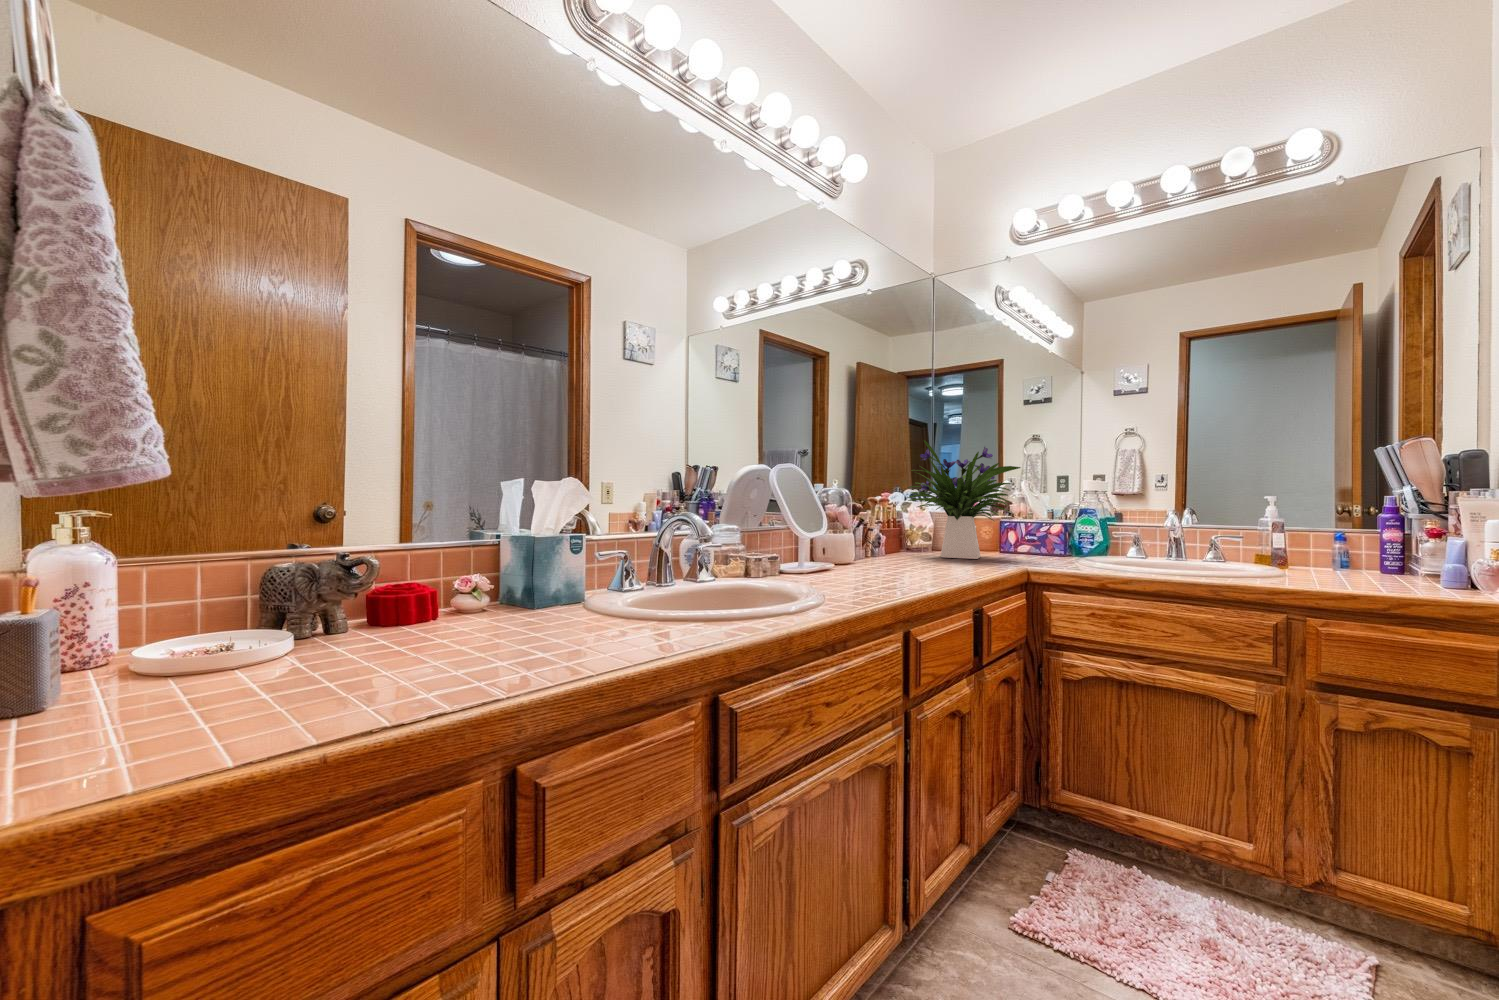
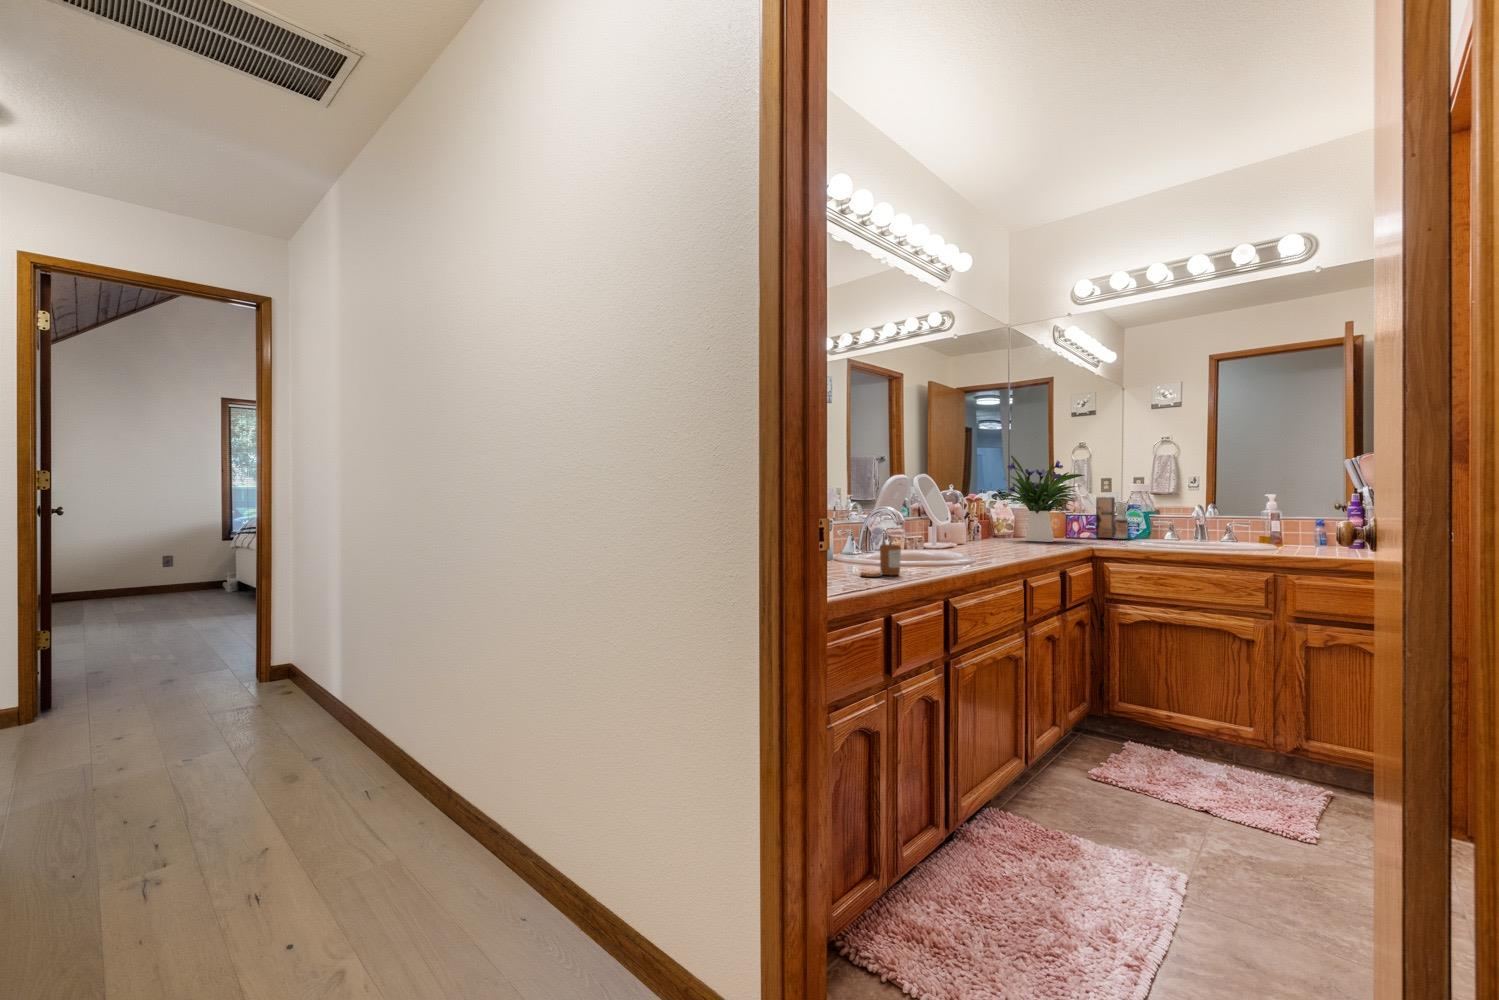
spray bottle: none [1038,498,1079,554] -> present [1096,497,1128,539]
candle: none [544,585,632,653] -> present [860,544,901,577]

